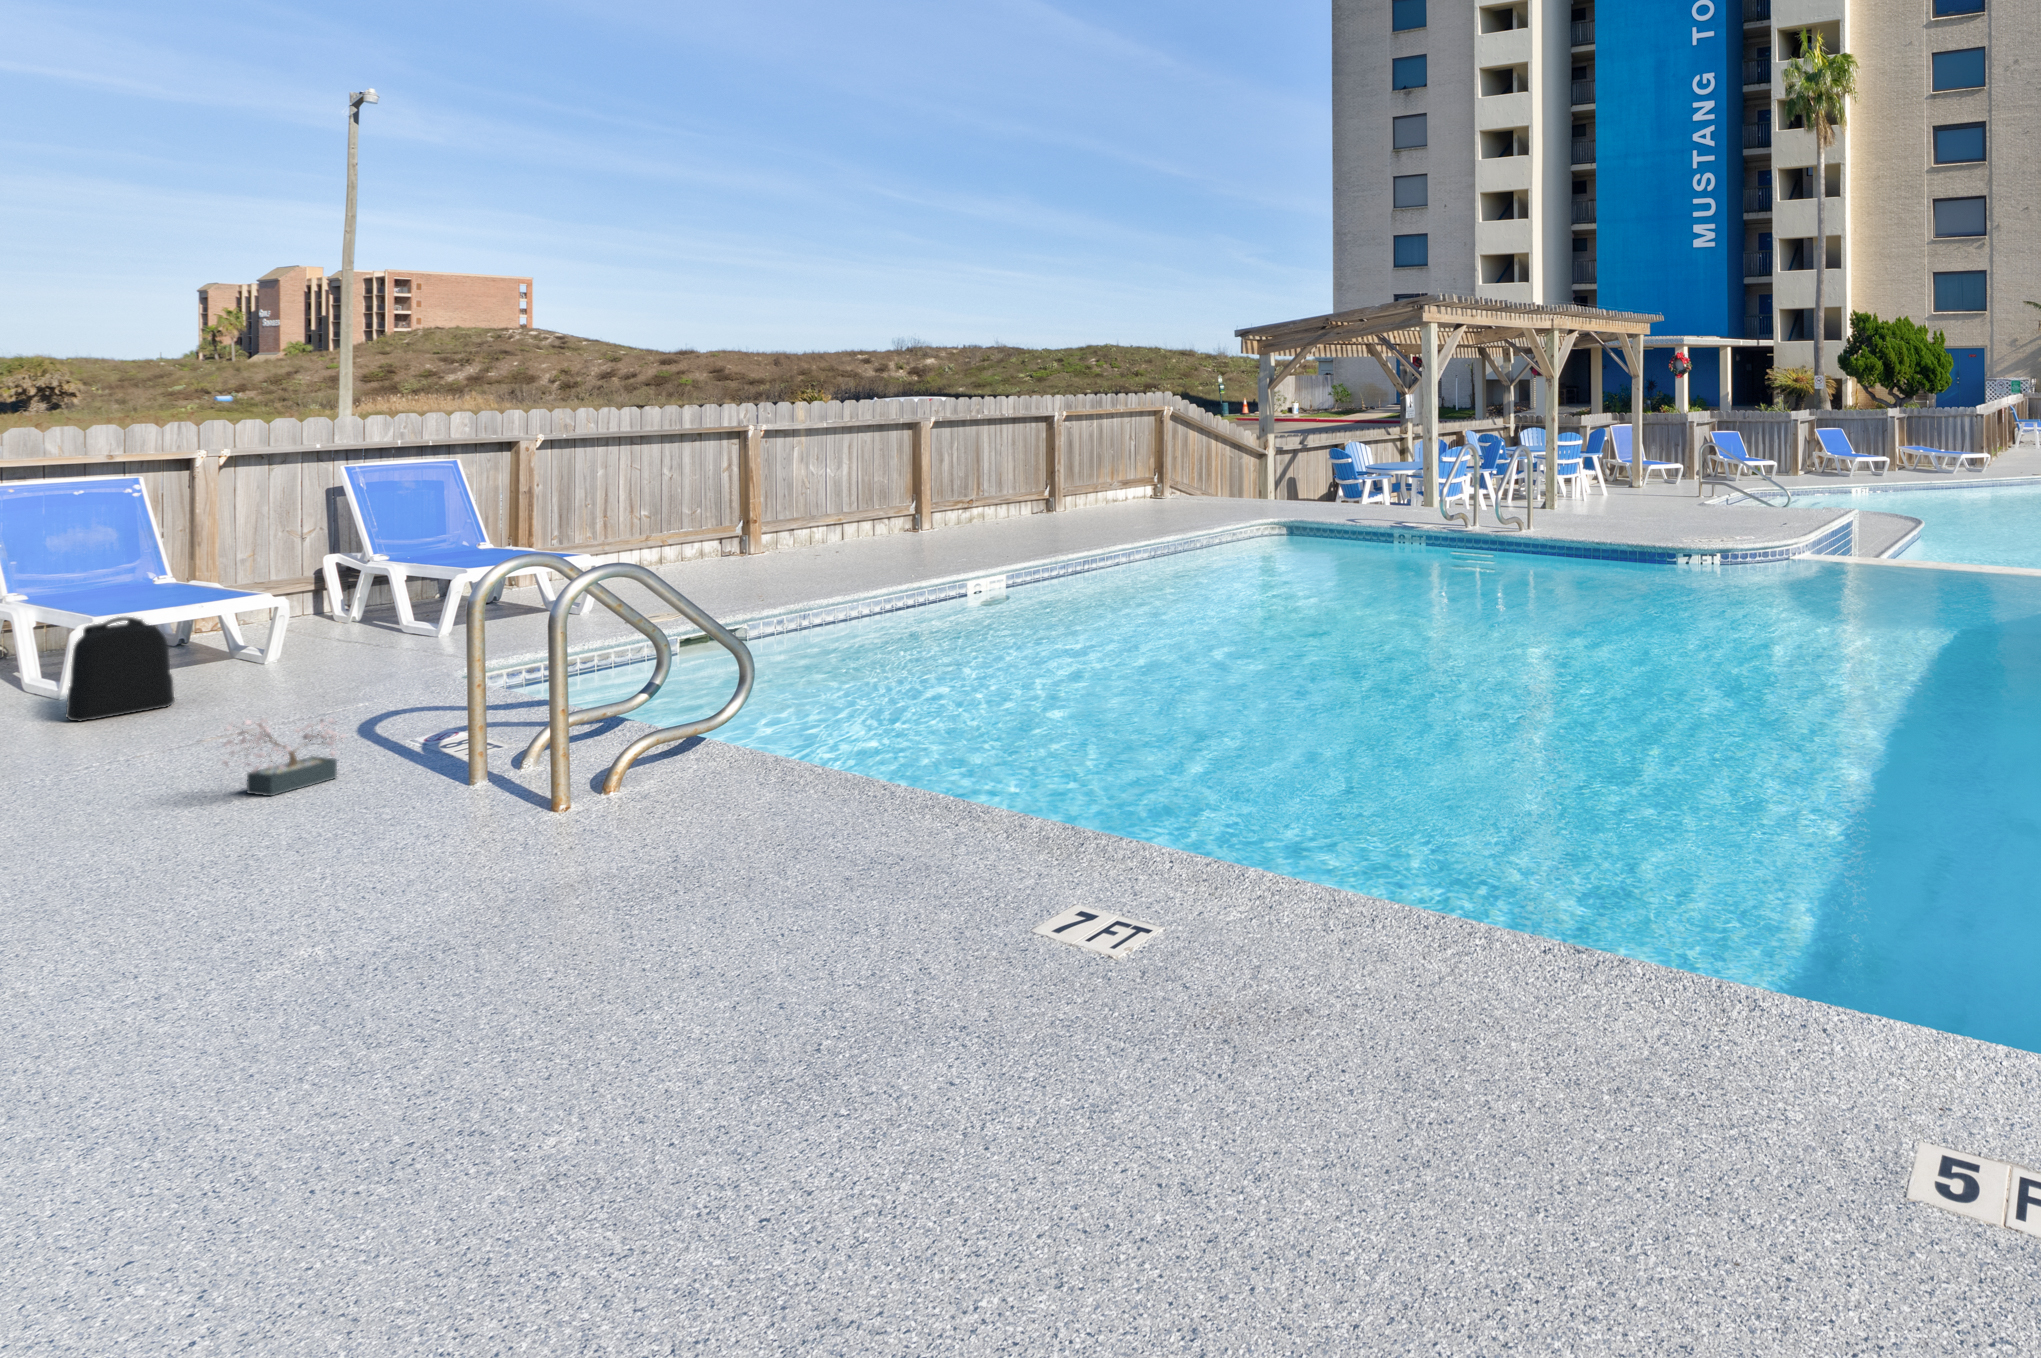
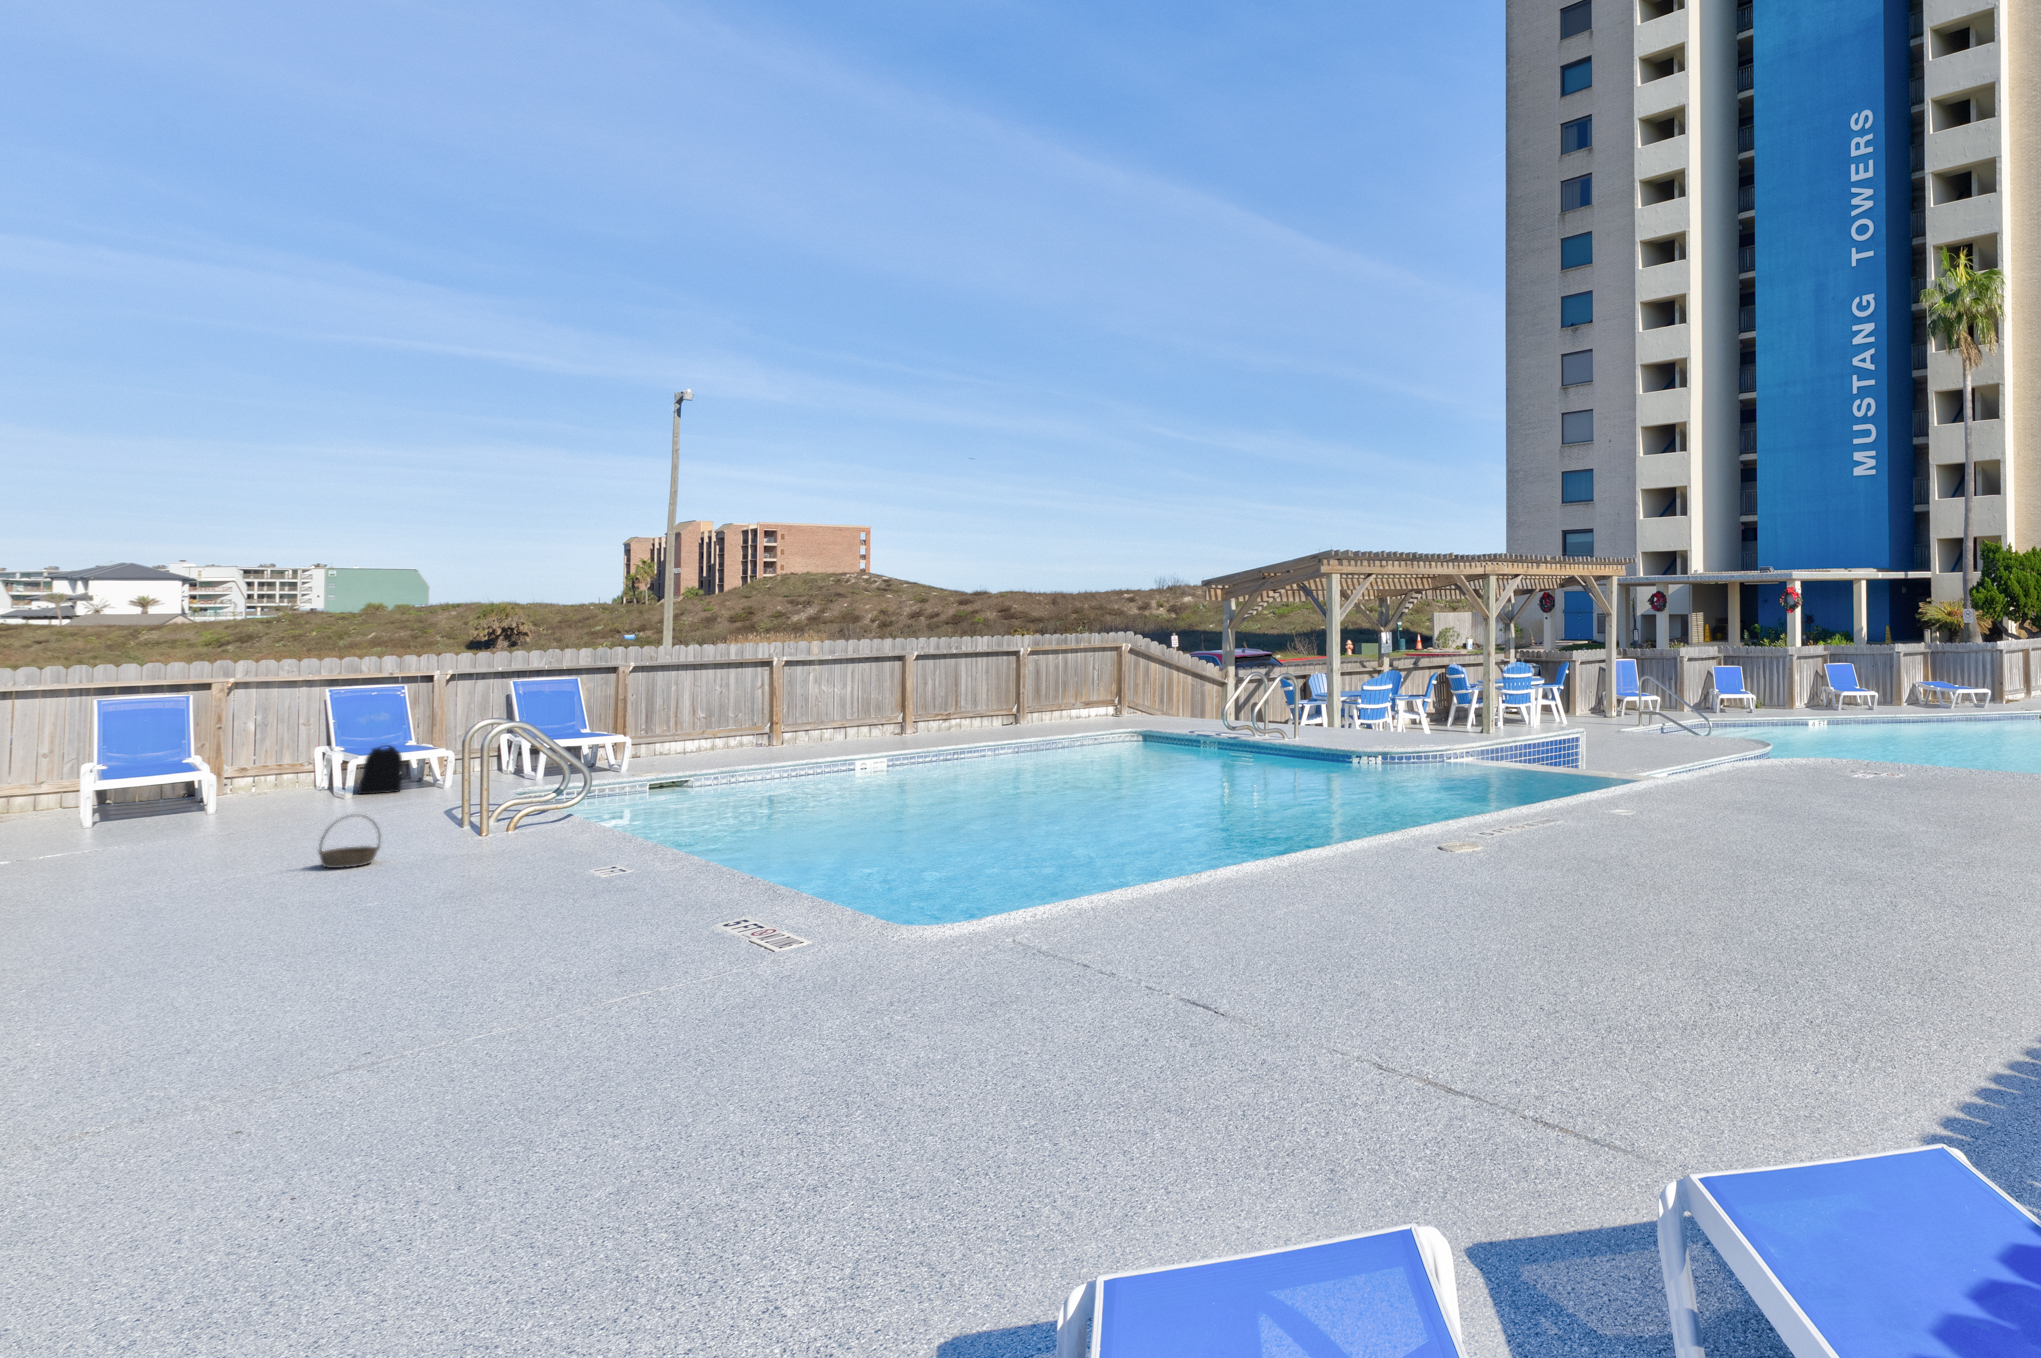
decorative plant: present [223,719,345,796] -> none [384,785,435,821]
basket: none [198,868,401,1043] -> present [319,817,380,868]

